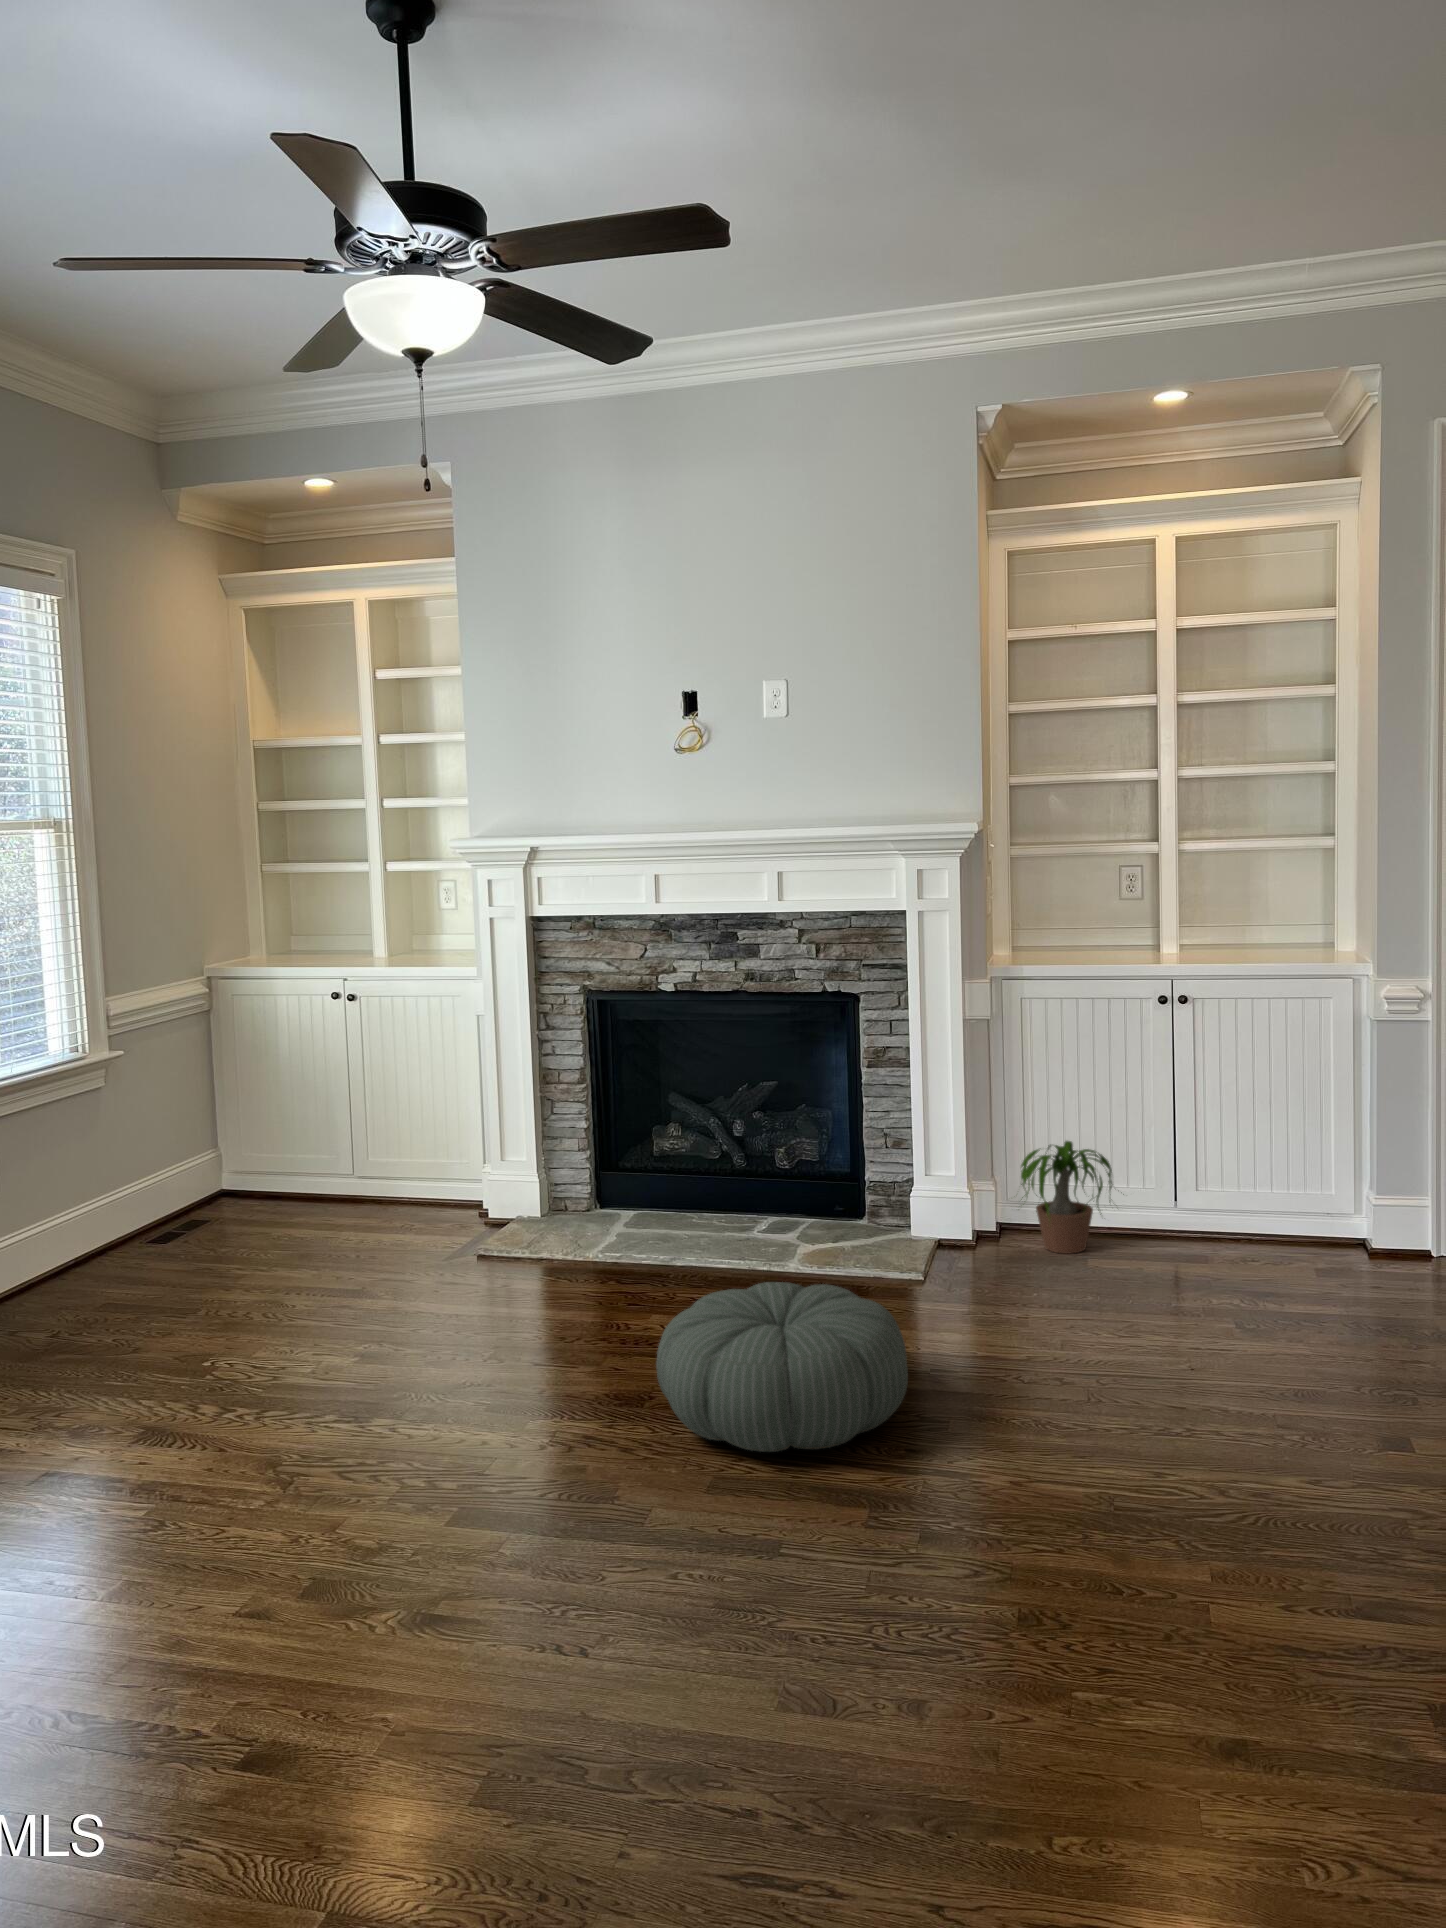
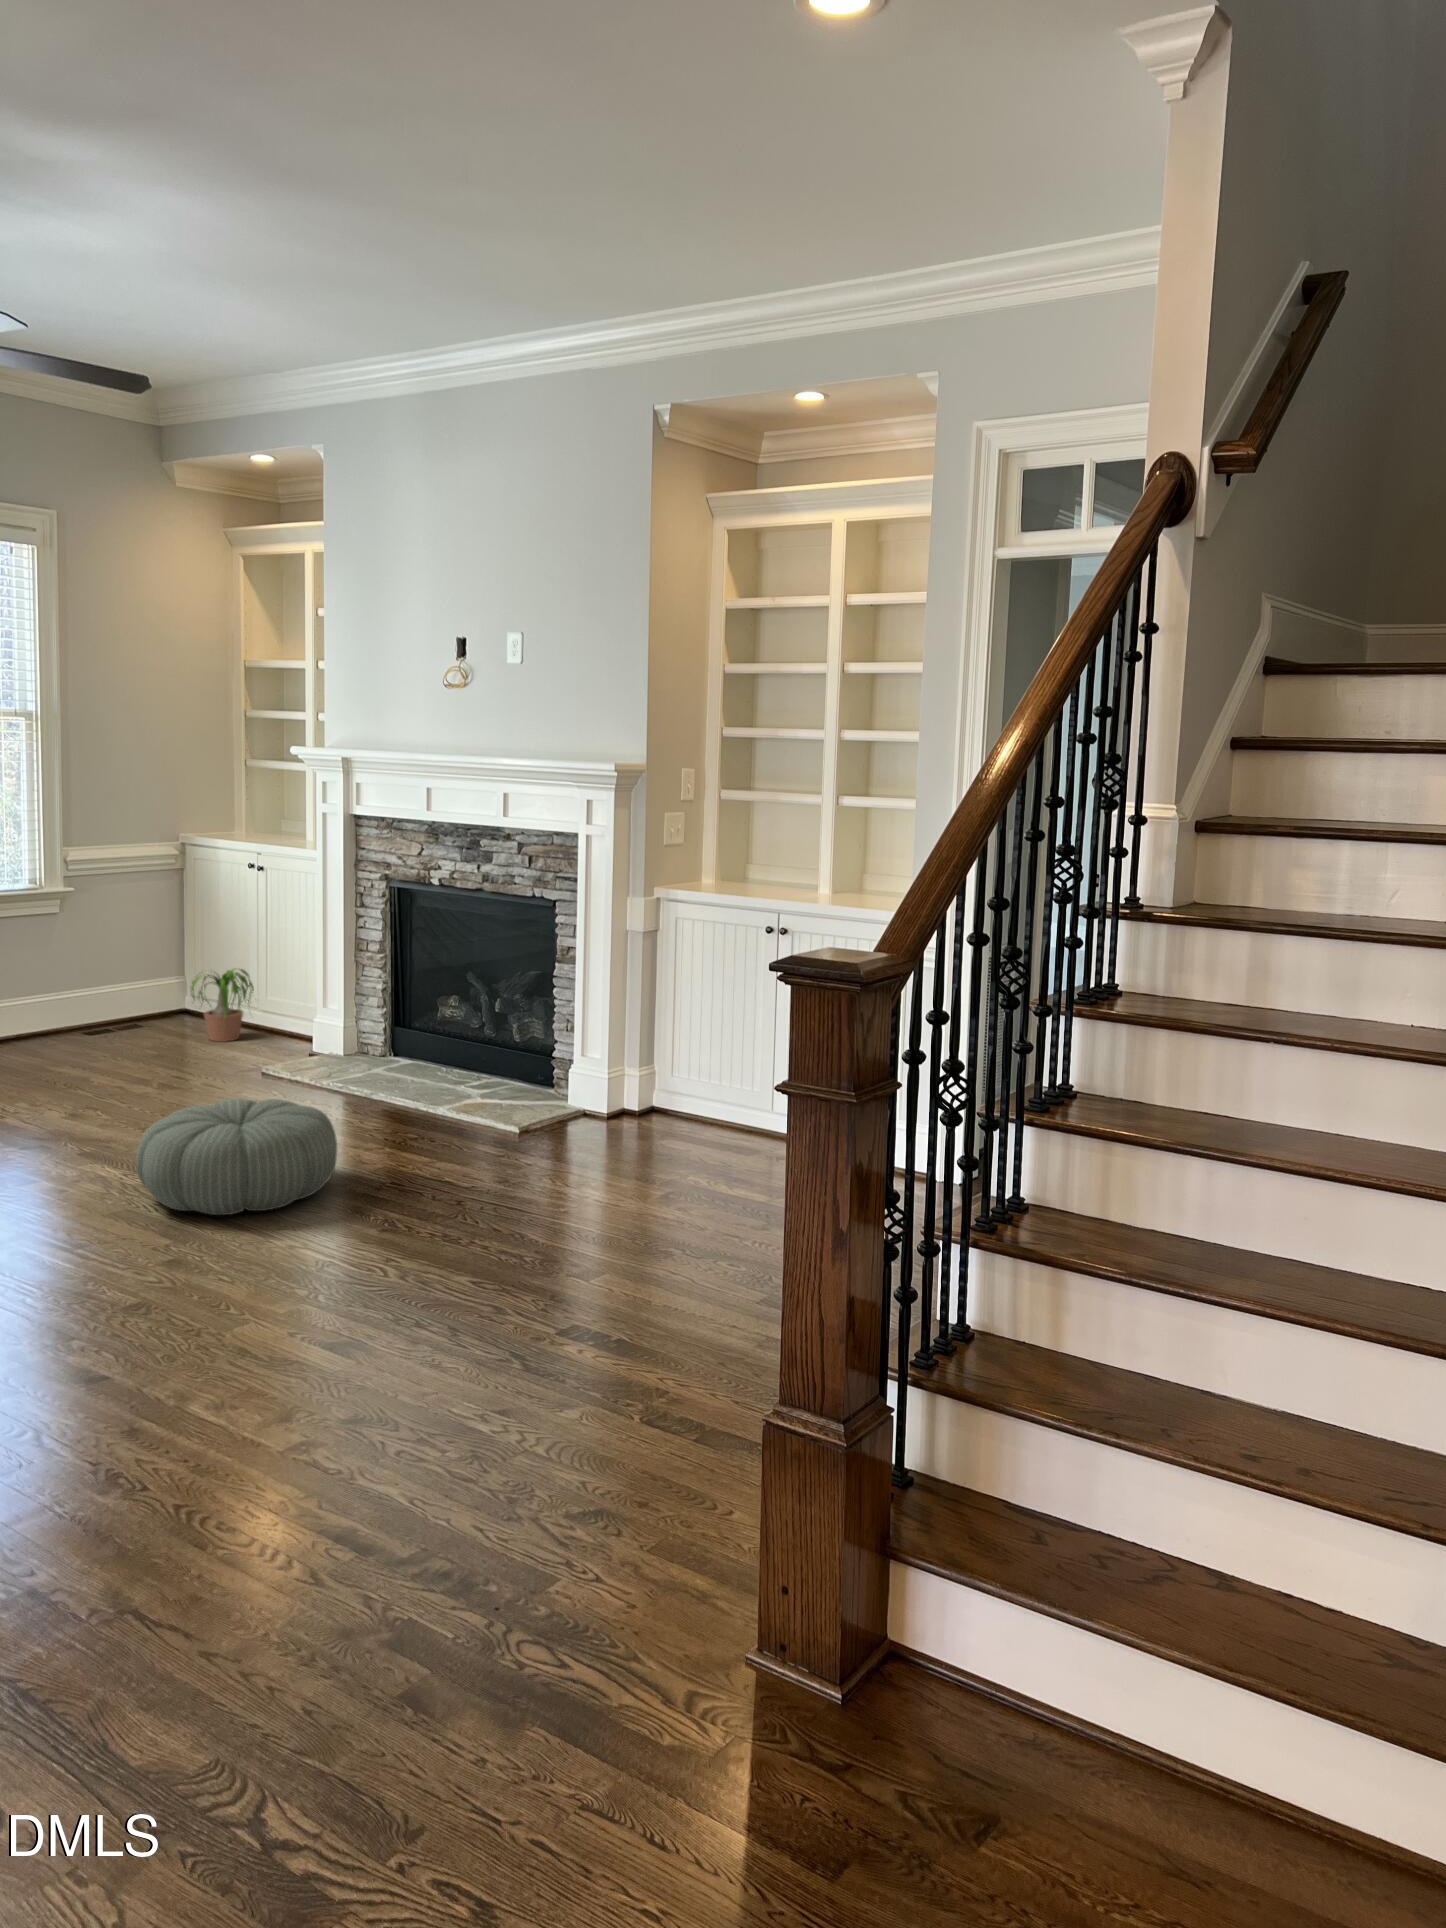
potted plant: present [1021,1141,1124,1254] -> present [190,969,254,1042]

